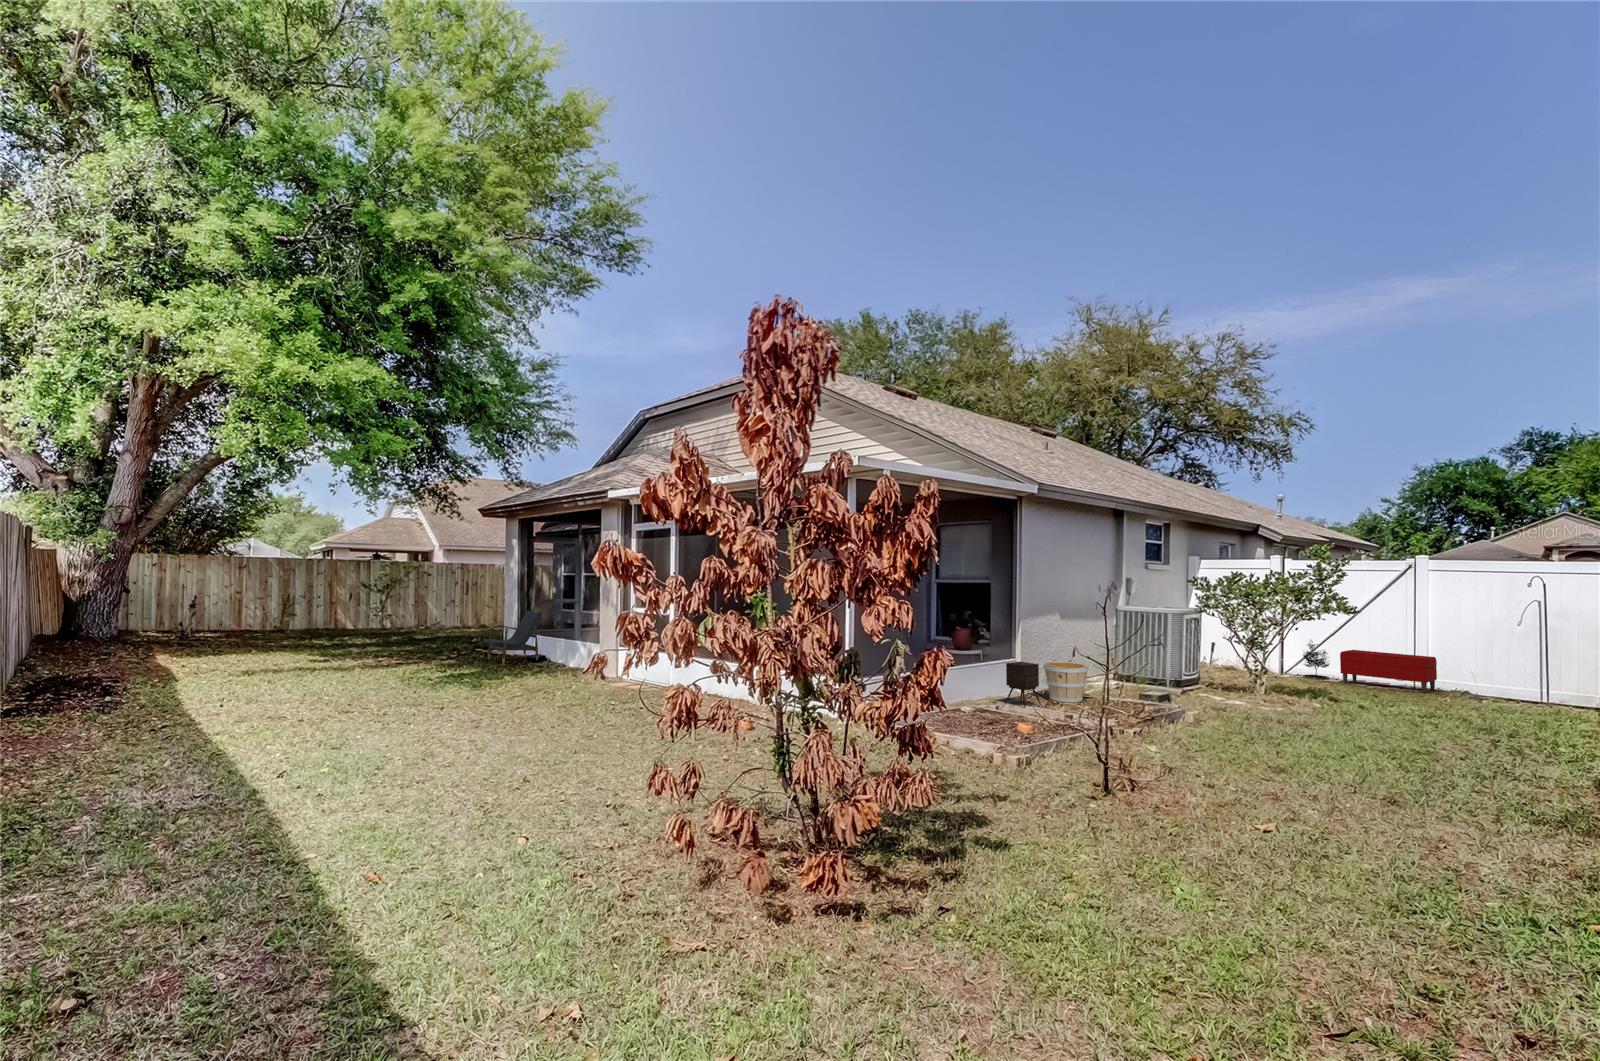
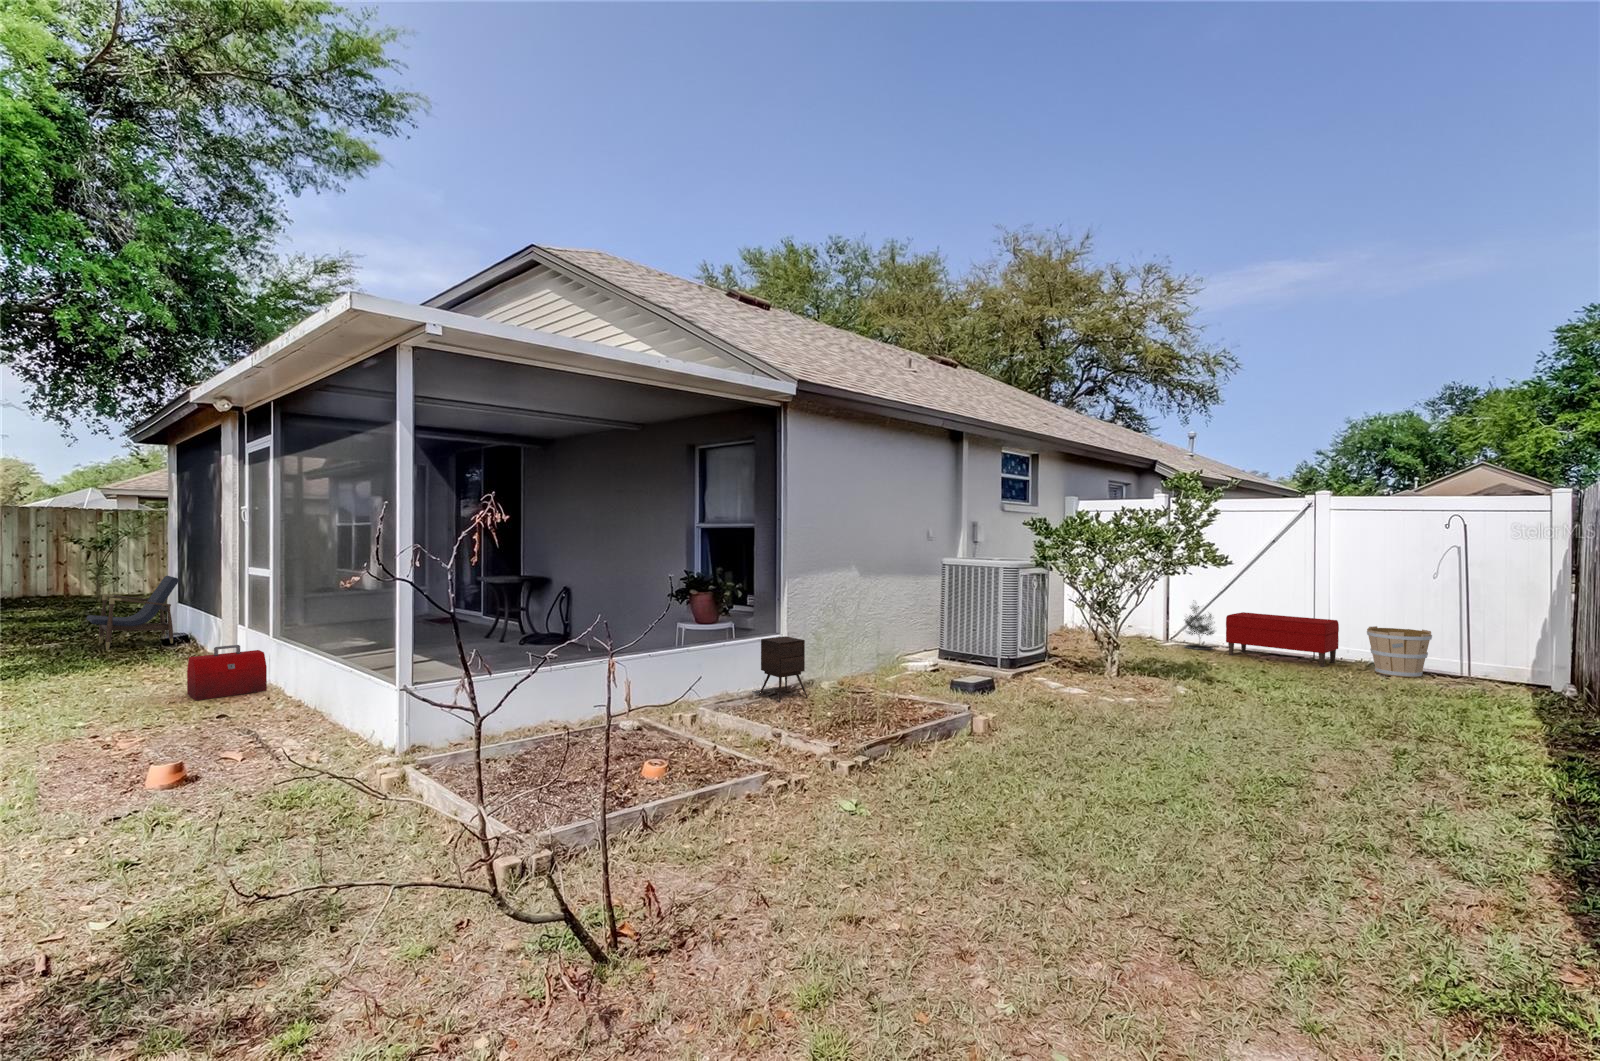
toolbox: none [617,661,664,697] -> present [187,645,267,701]
wooden bucket: present [1043,661,1089,703] -> present [1367,626,1432,677]

